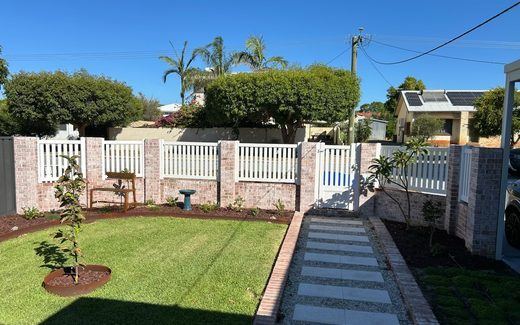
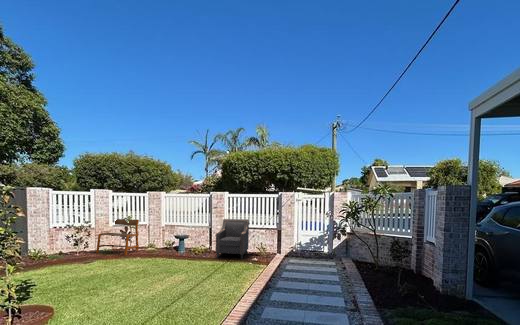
chair: none [229,172,264,217] -> present [216,219,249,259]

